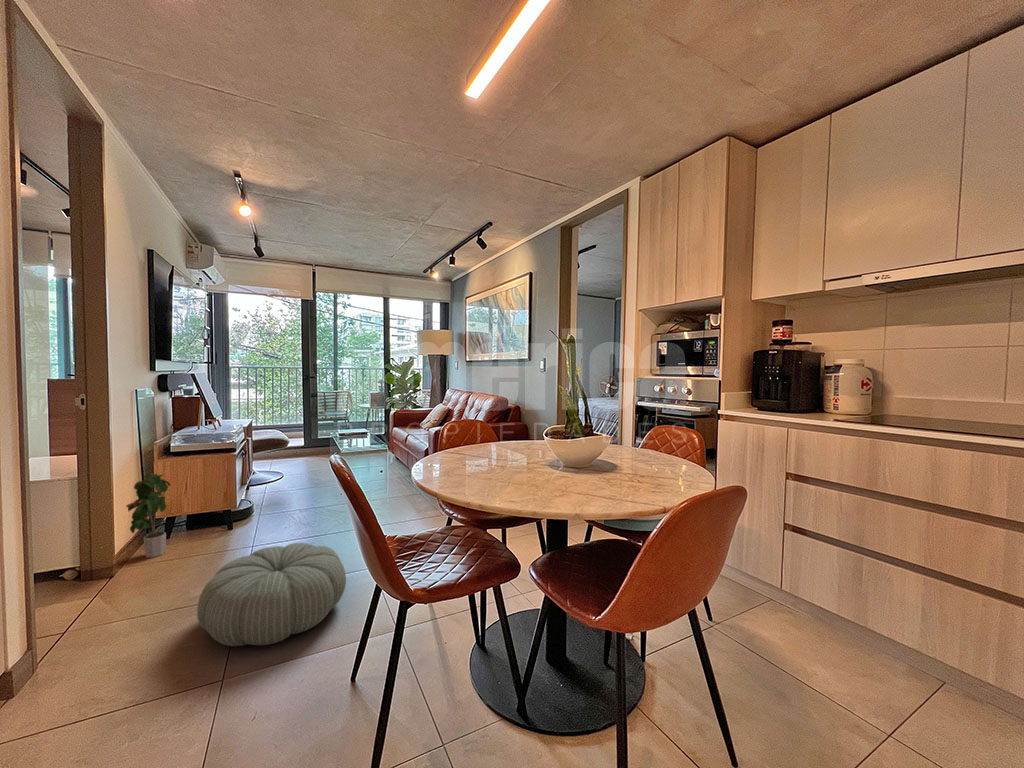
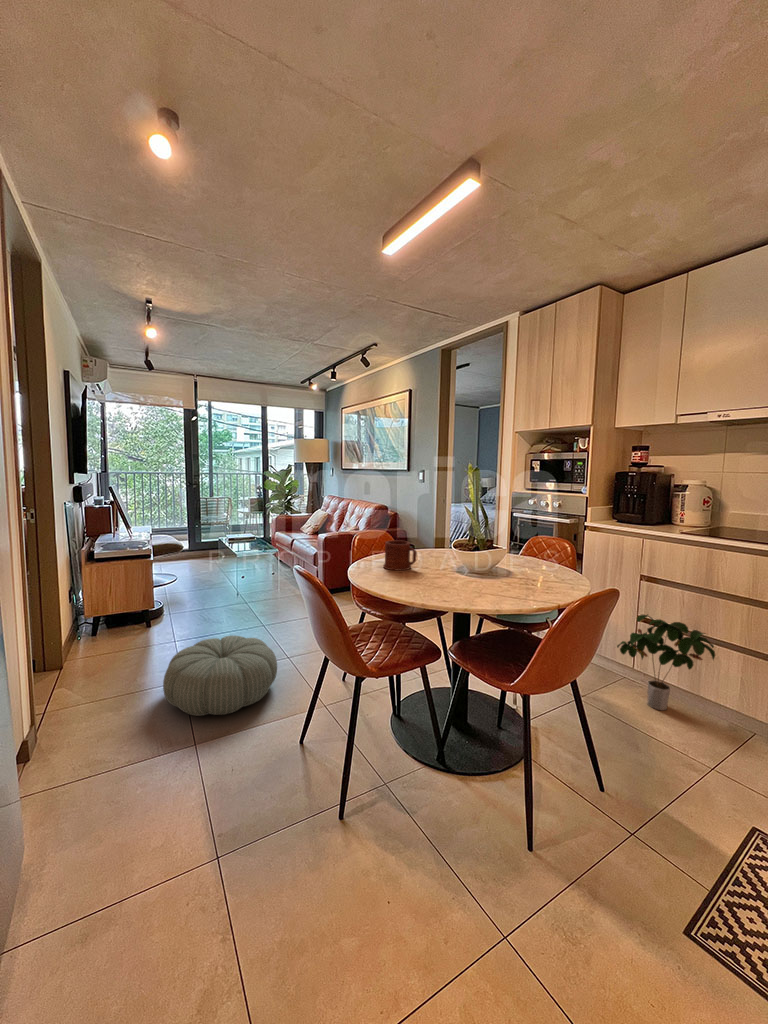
mug: none [457,428,497,466] -> present [383,540,417,570]
potted plant: present [126,473,170,558] -> present [617,614,715,710]

